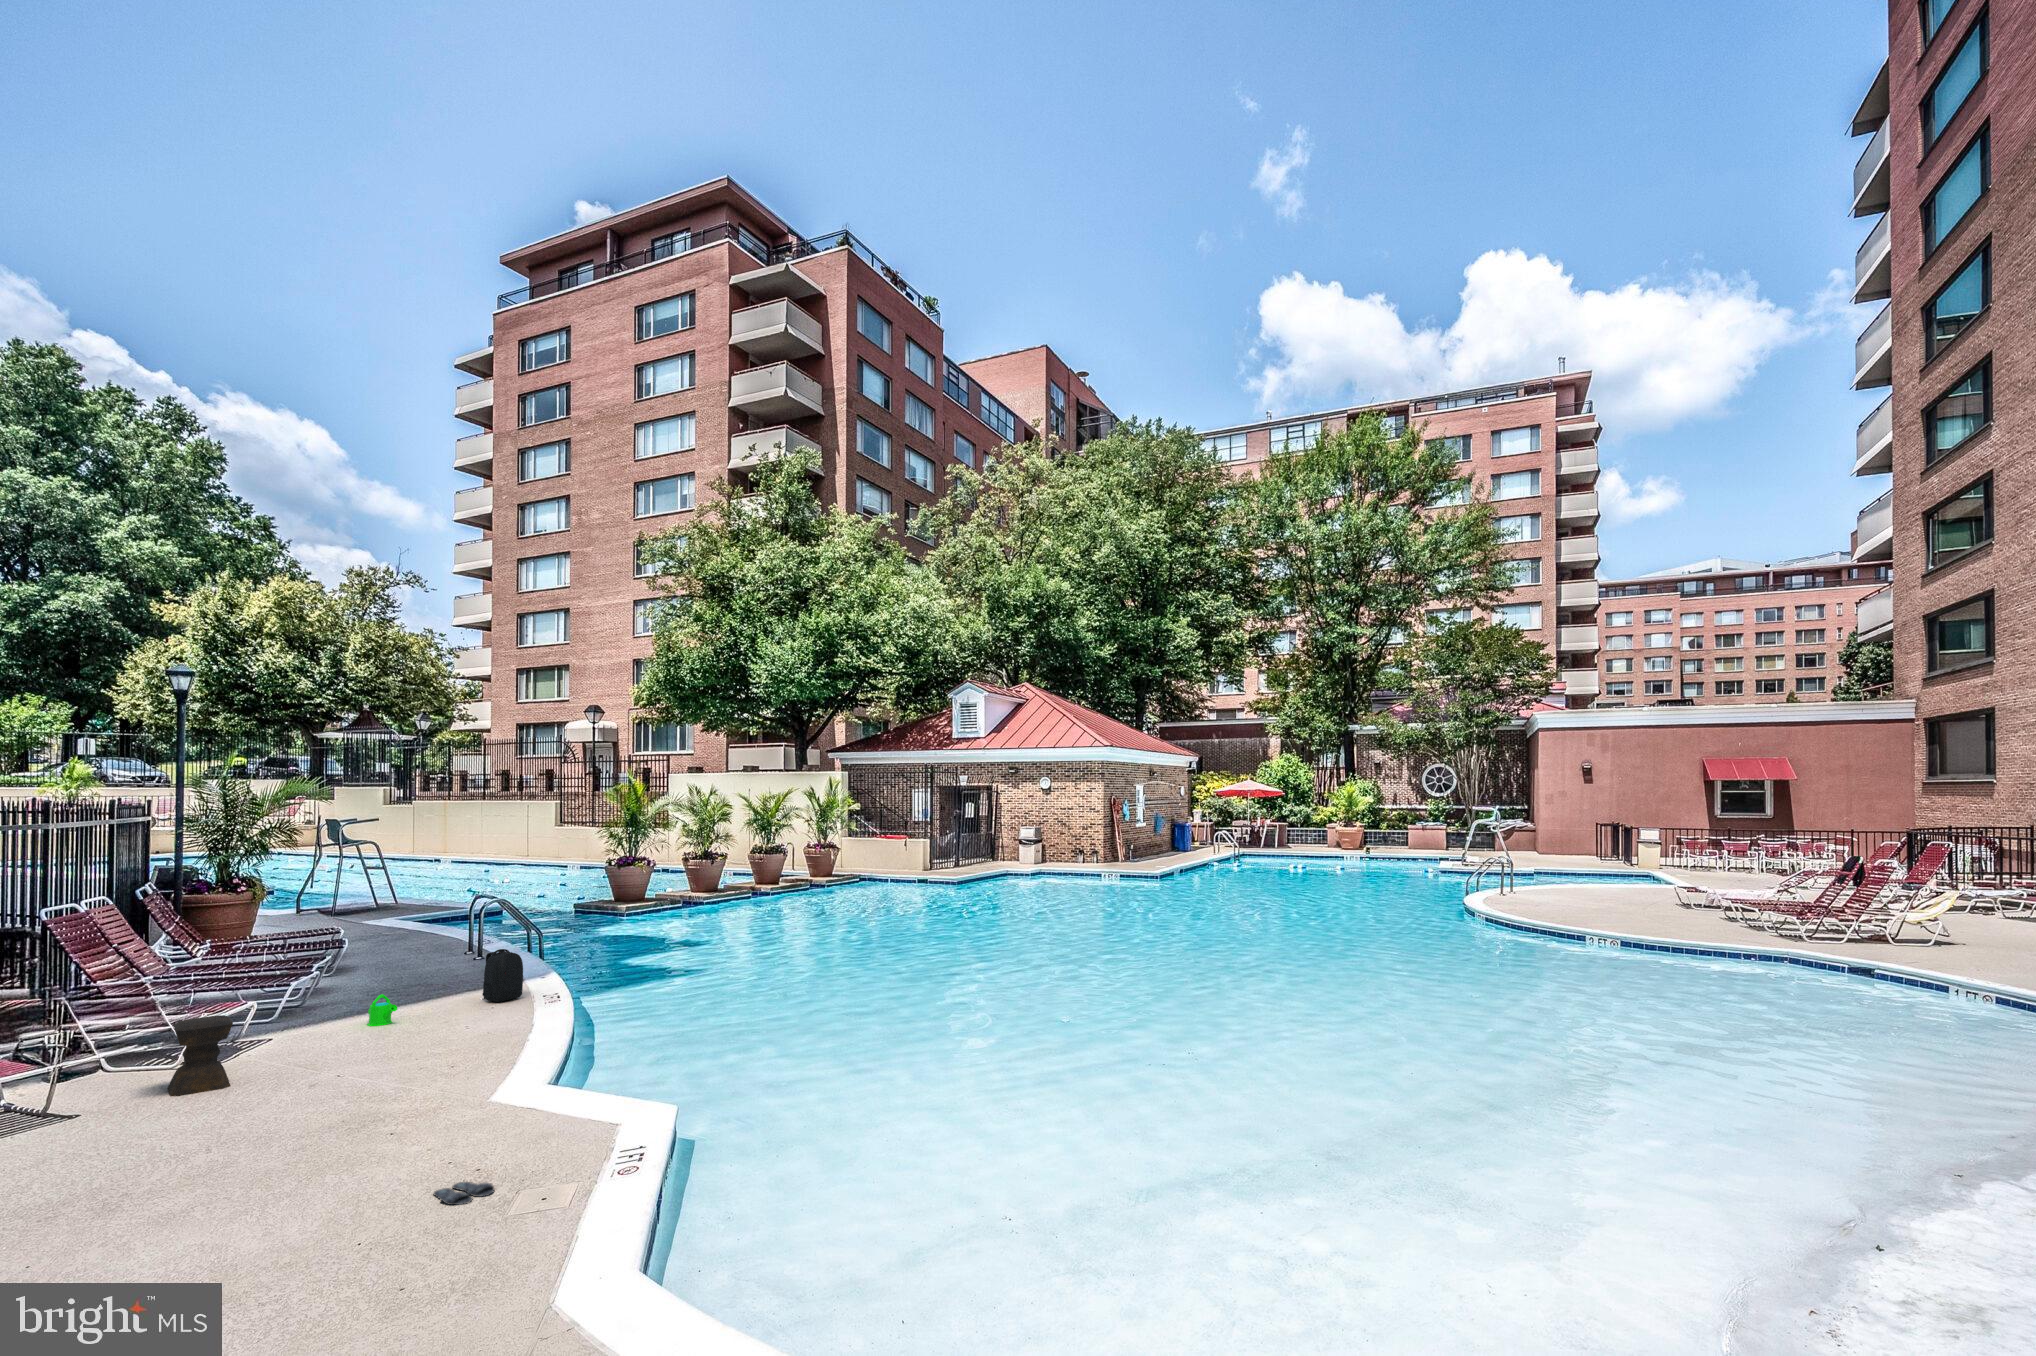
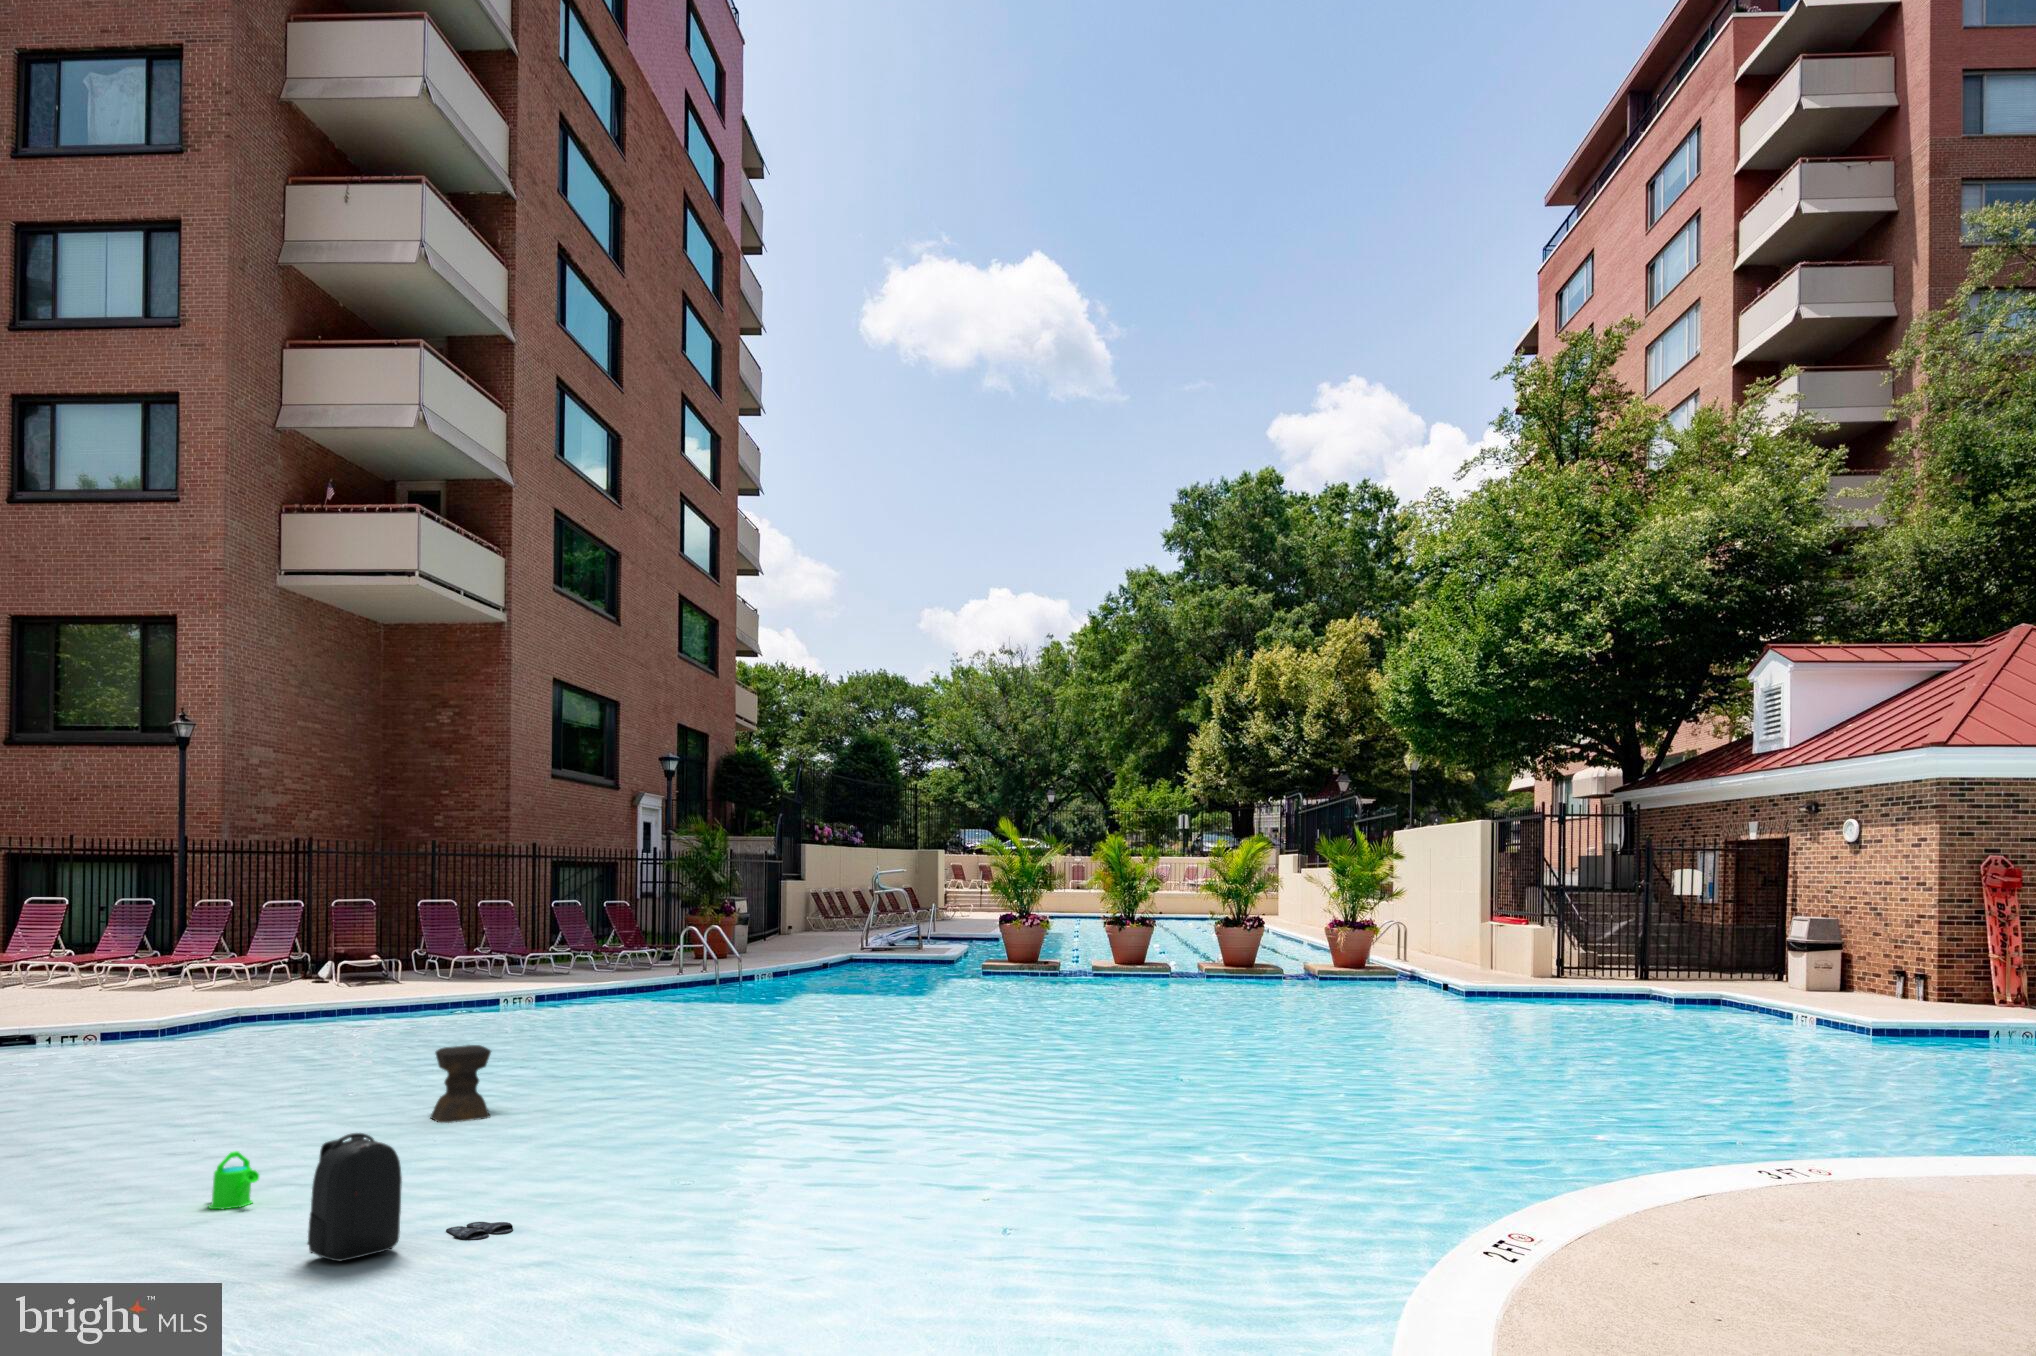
backpack: present [482,949,523,1002] -> present [308,1133,402,1262]
watering can: present [367,994,397,1026] -> present [209,1151,259,1209]
stool: present [167,1015,233,1096] -> present [431,1045,491,1123]

